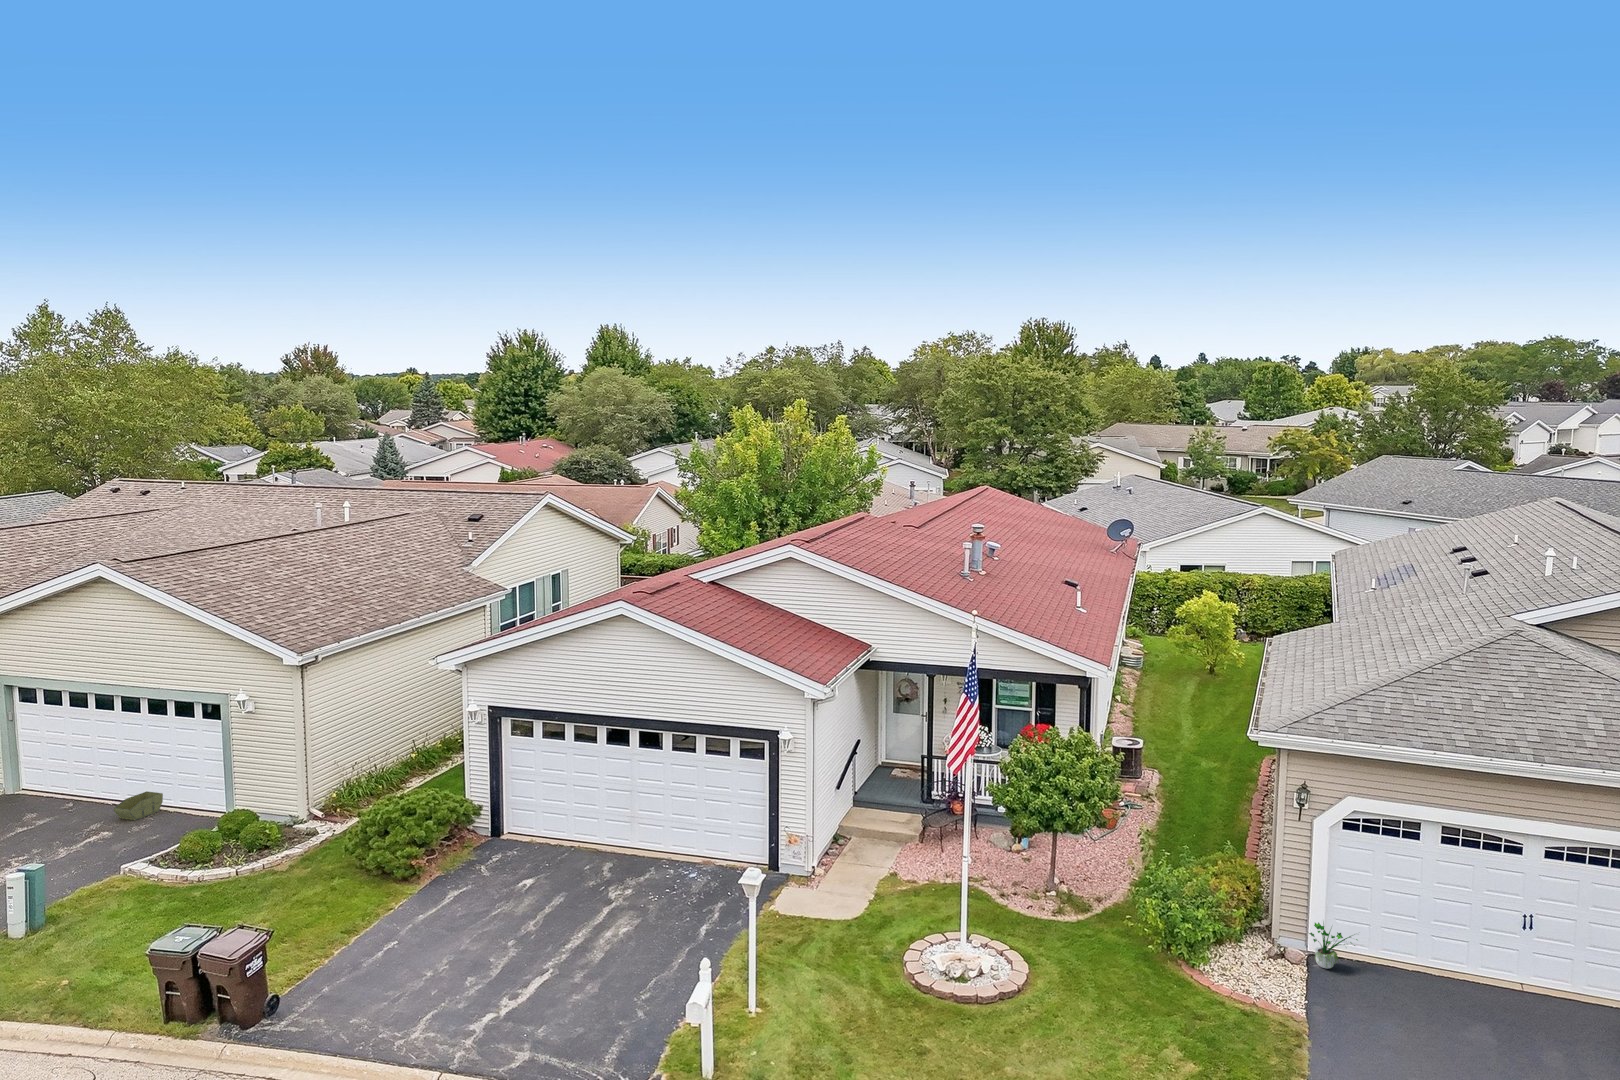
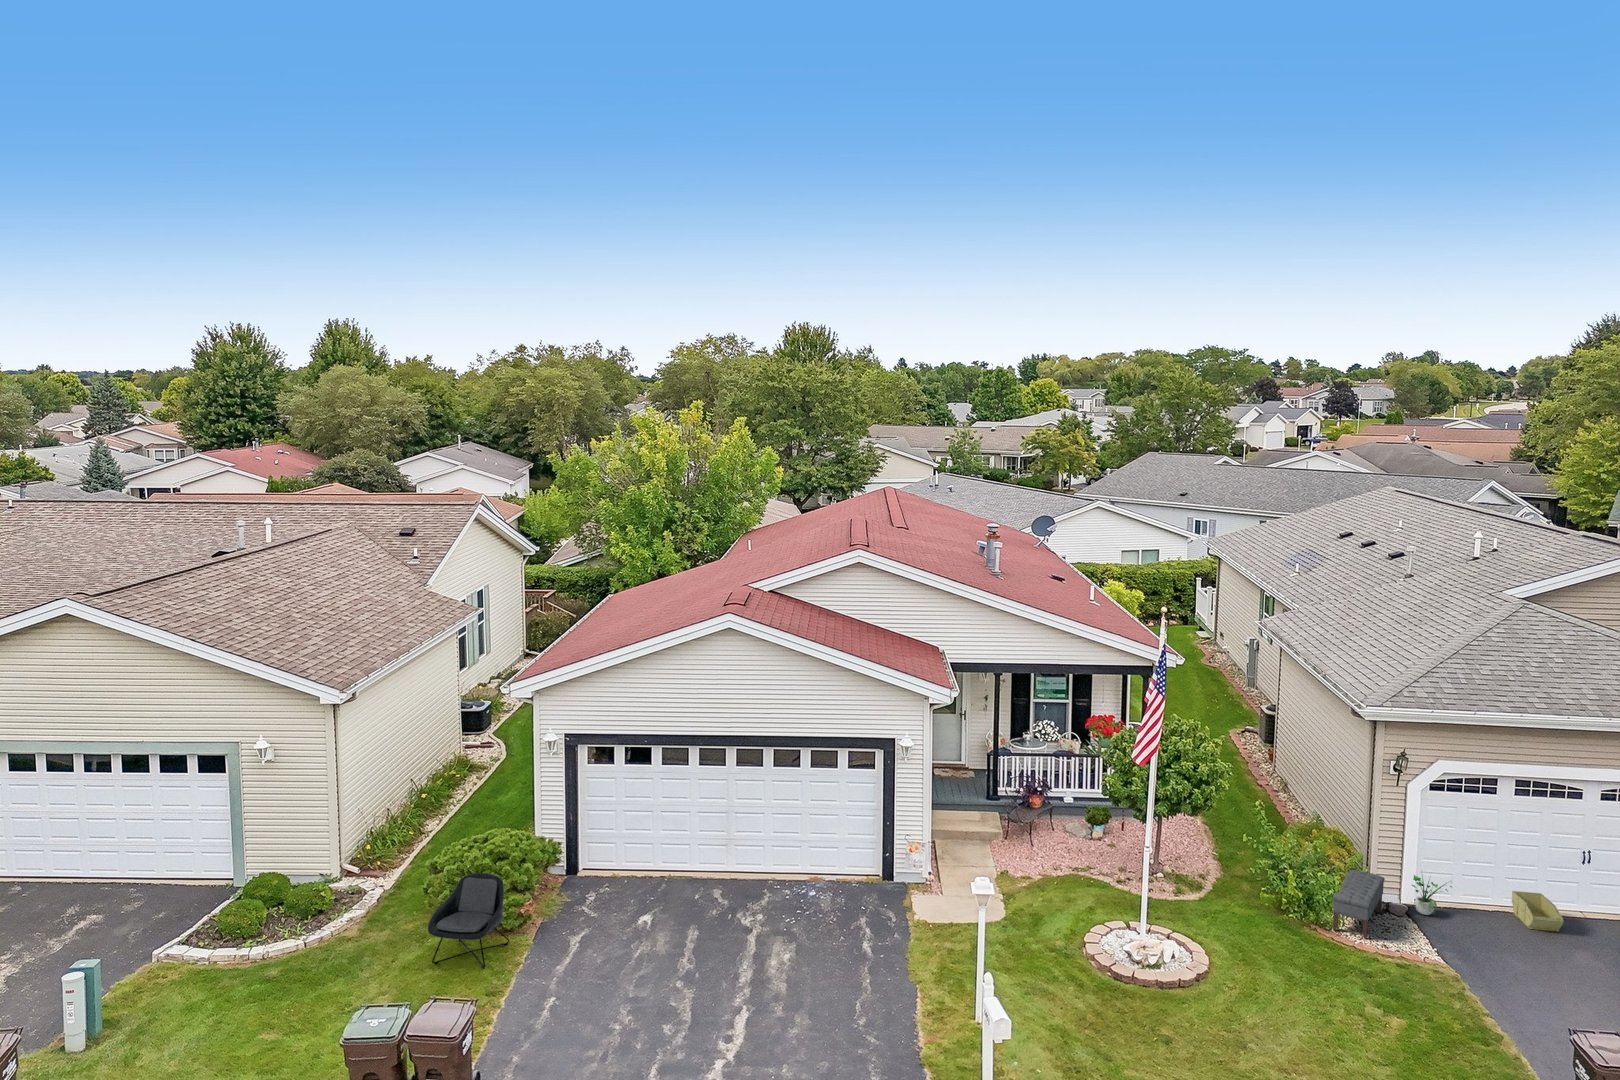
storage bin: present [114,791,163,820] -> present [1512,891,1564,932]
lounge chair: none [317,824,395,909] -> present [428,873,509,969]
bench: none [1199,909,1280,985] -> present [1333,870,1385,939]

